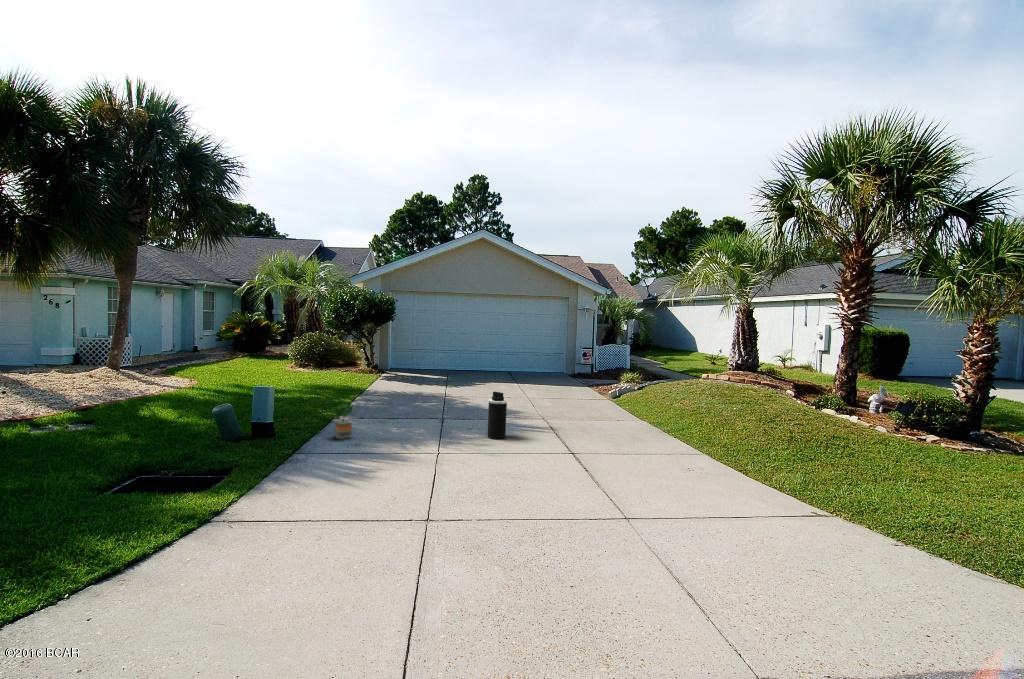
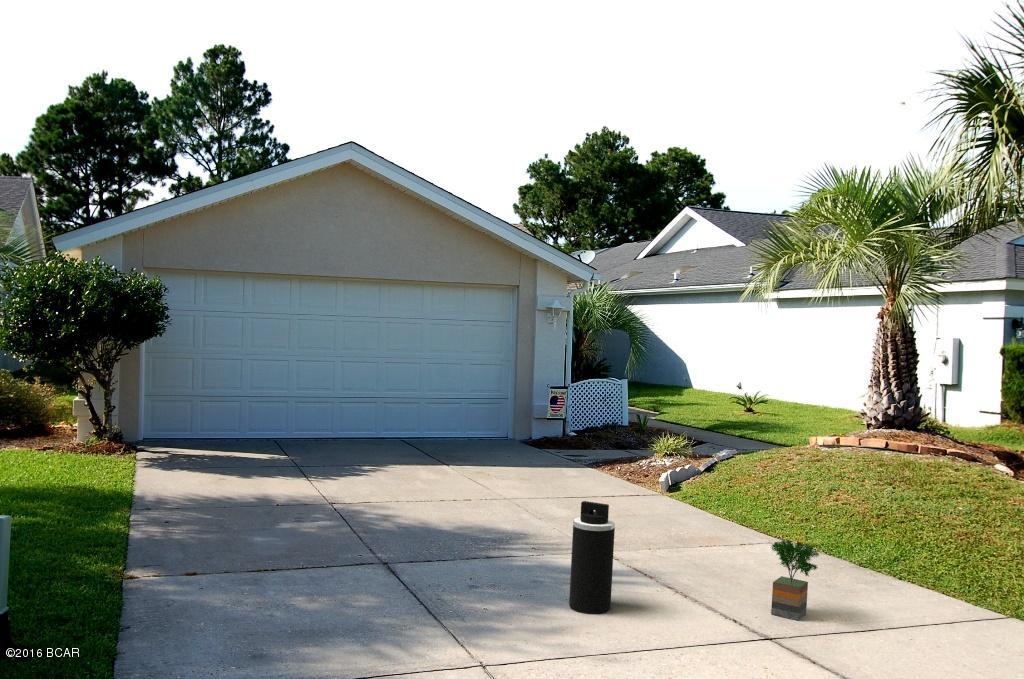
potted tree: present [332,404,355,439] -> present [771,540,819,620]

